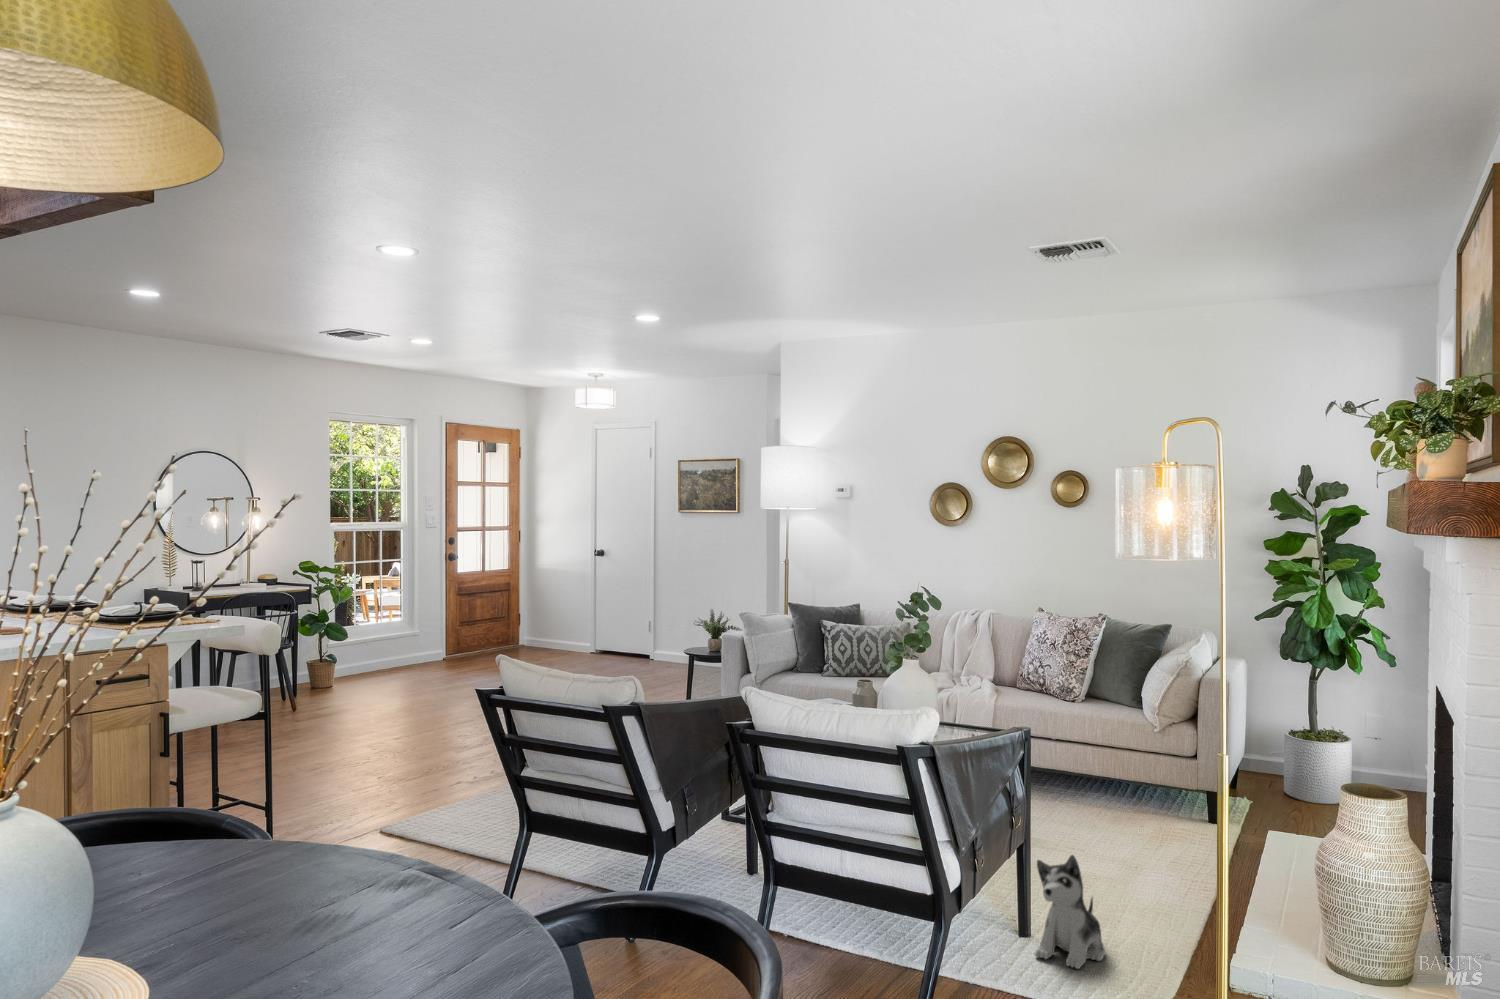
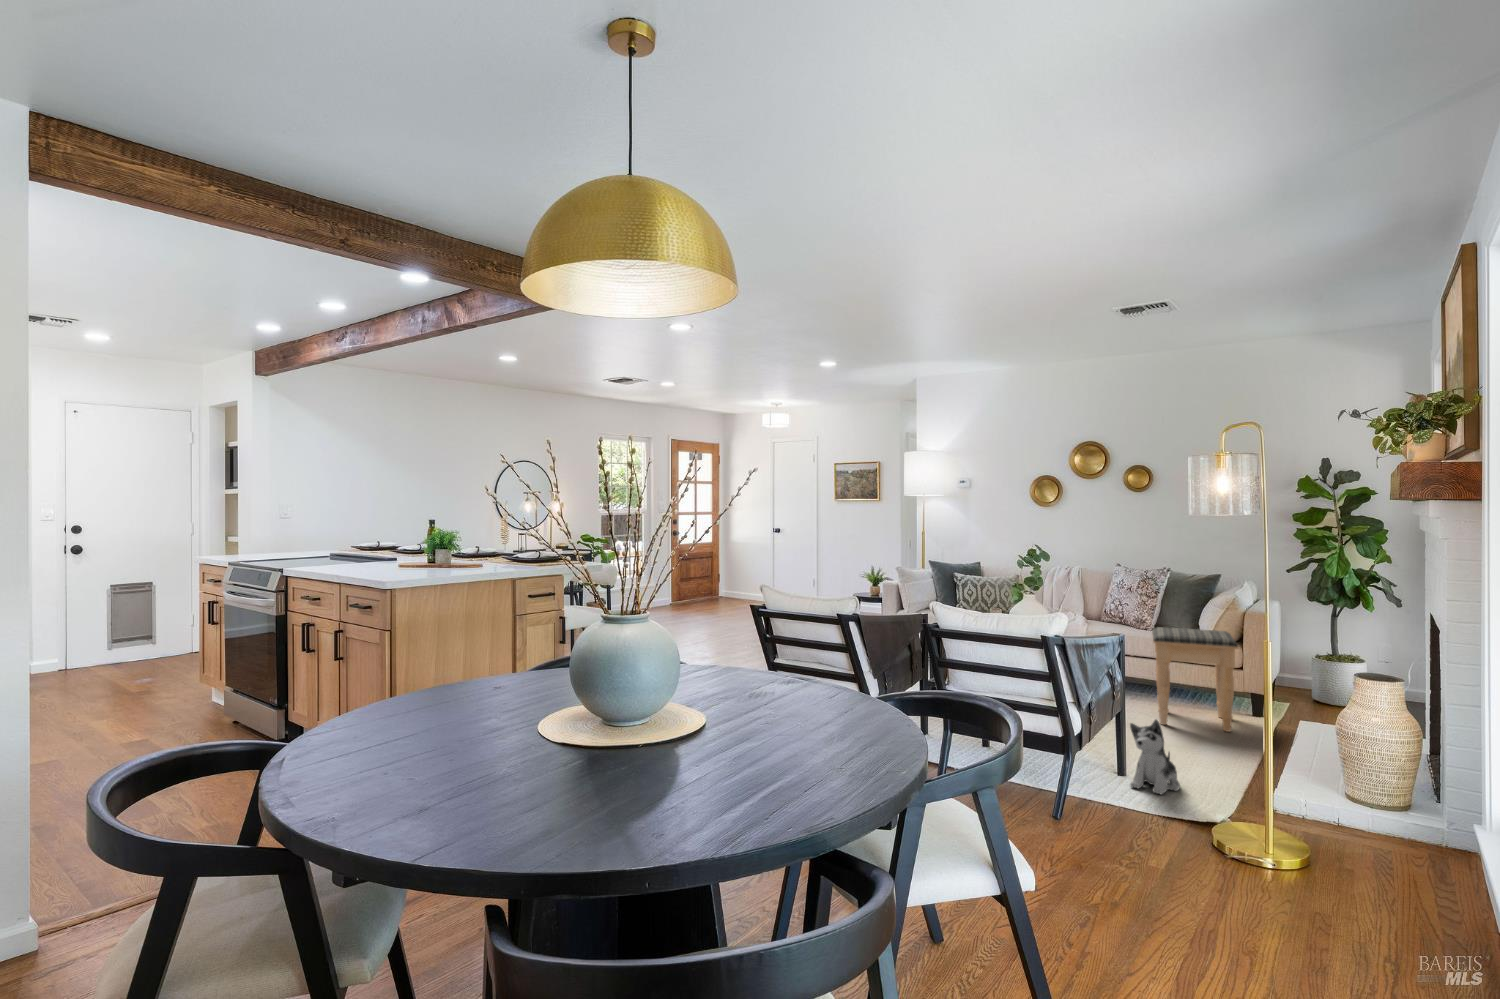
footstool: none [1079,701,1191,851] -> present [1152,627,1238,732]

